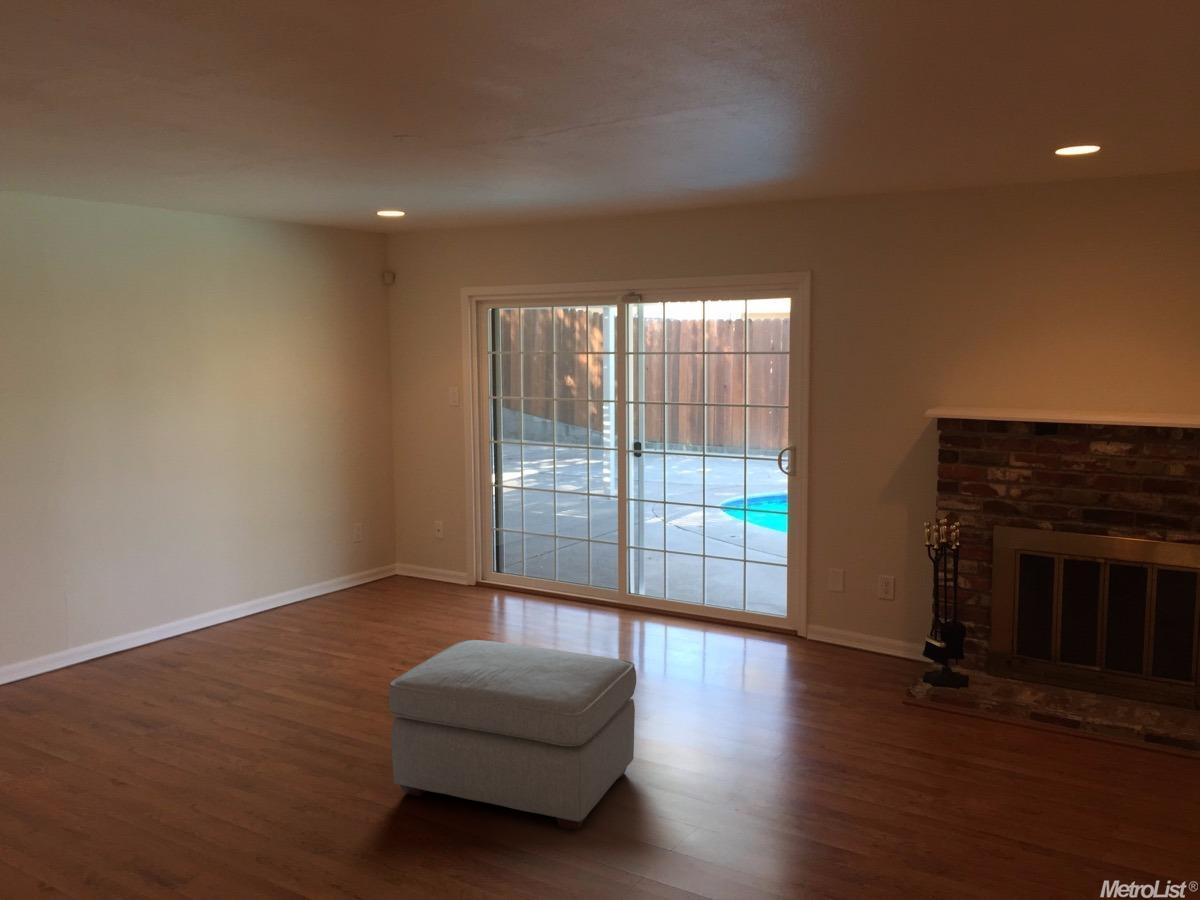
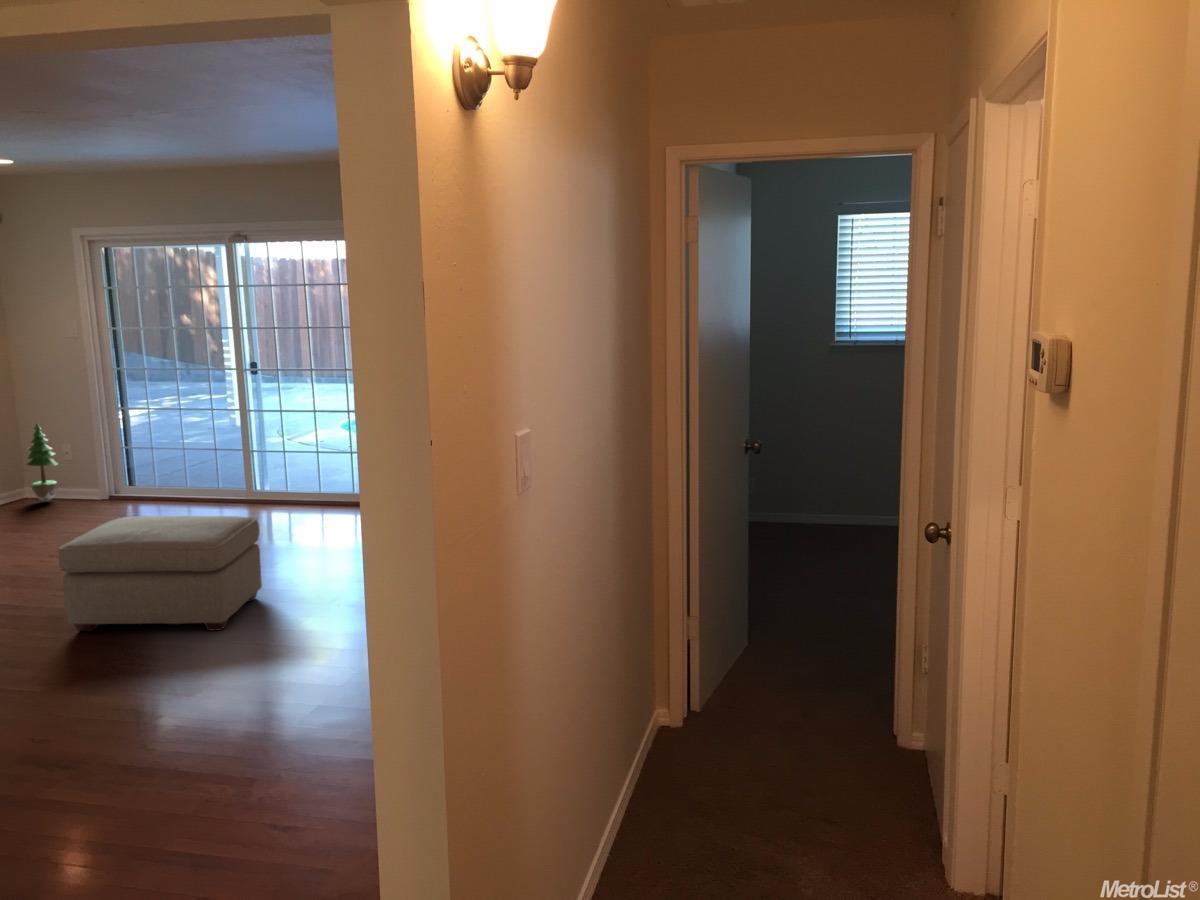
potted tree: none [399,495,431,581] -> present [26,424,58,501]

